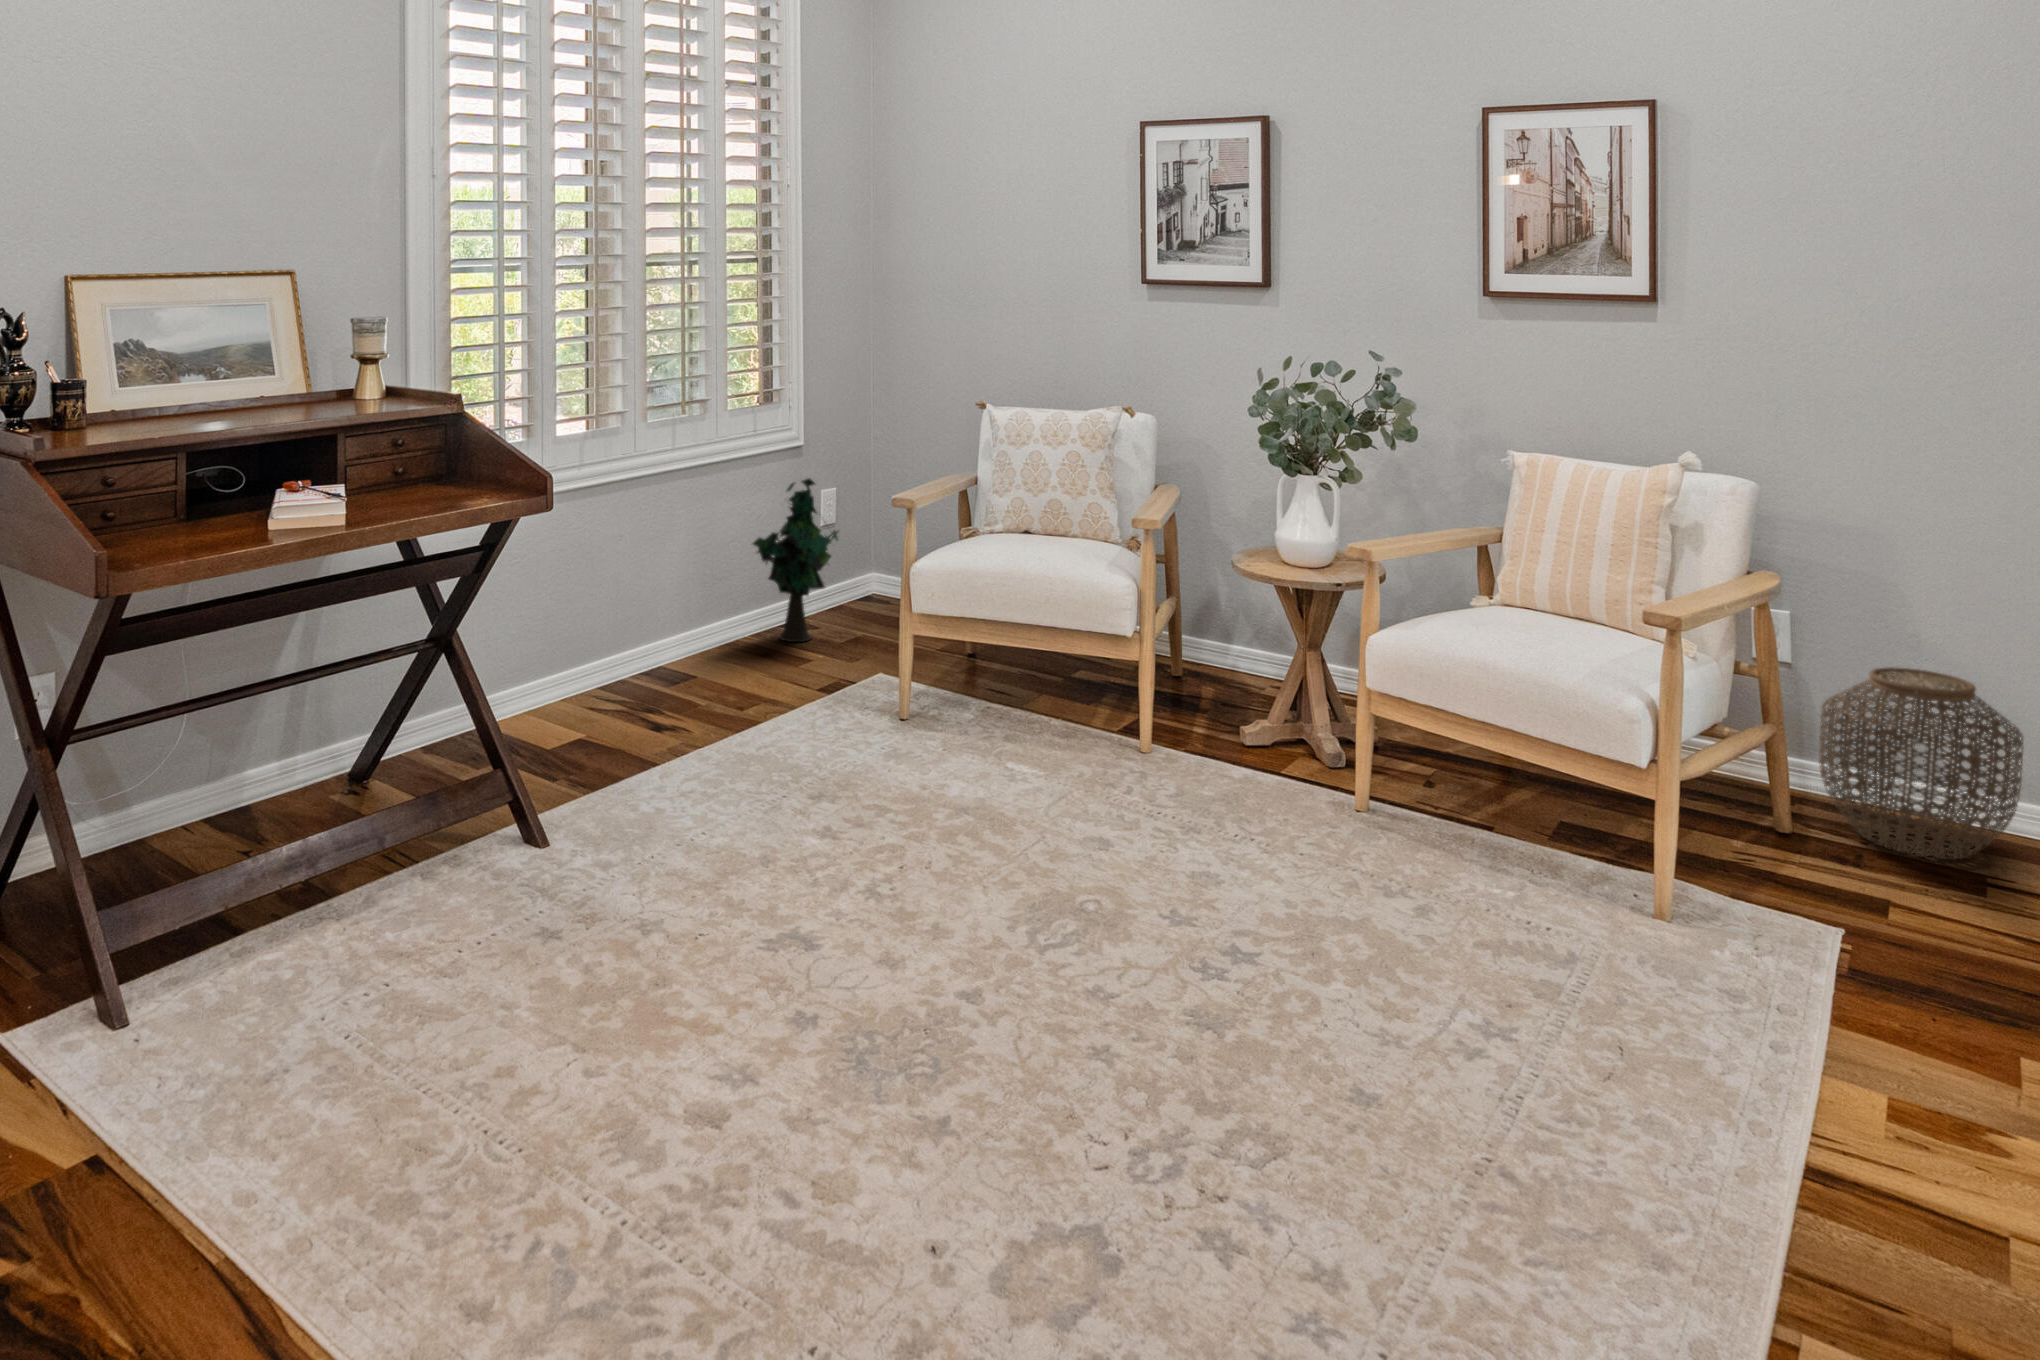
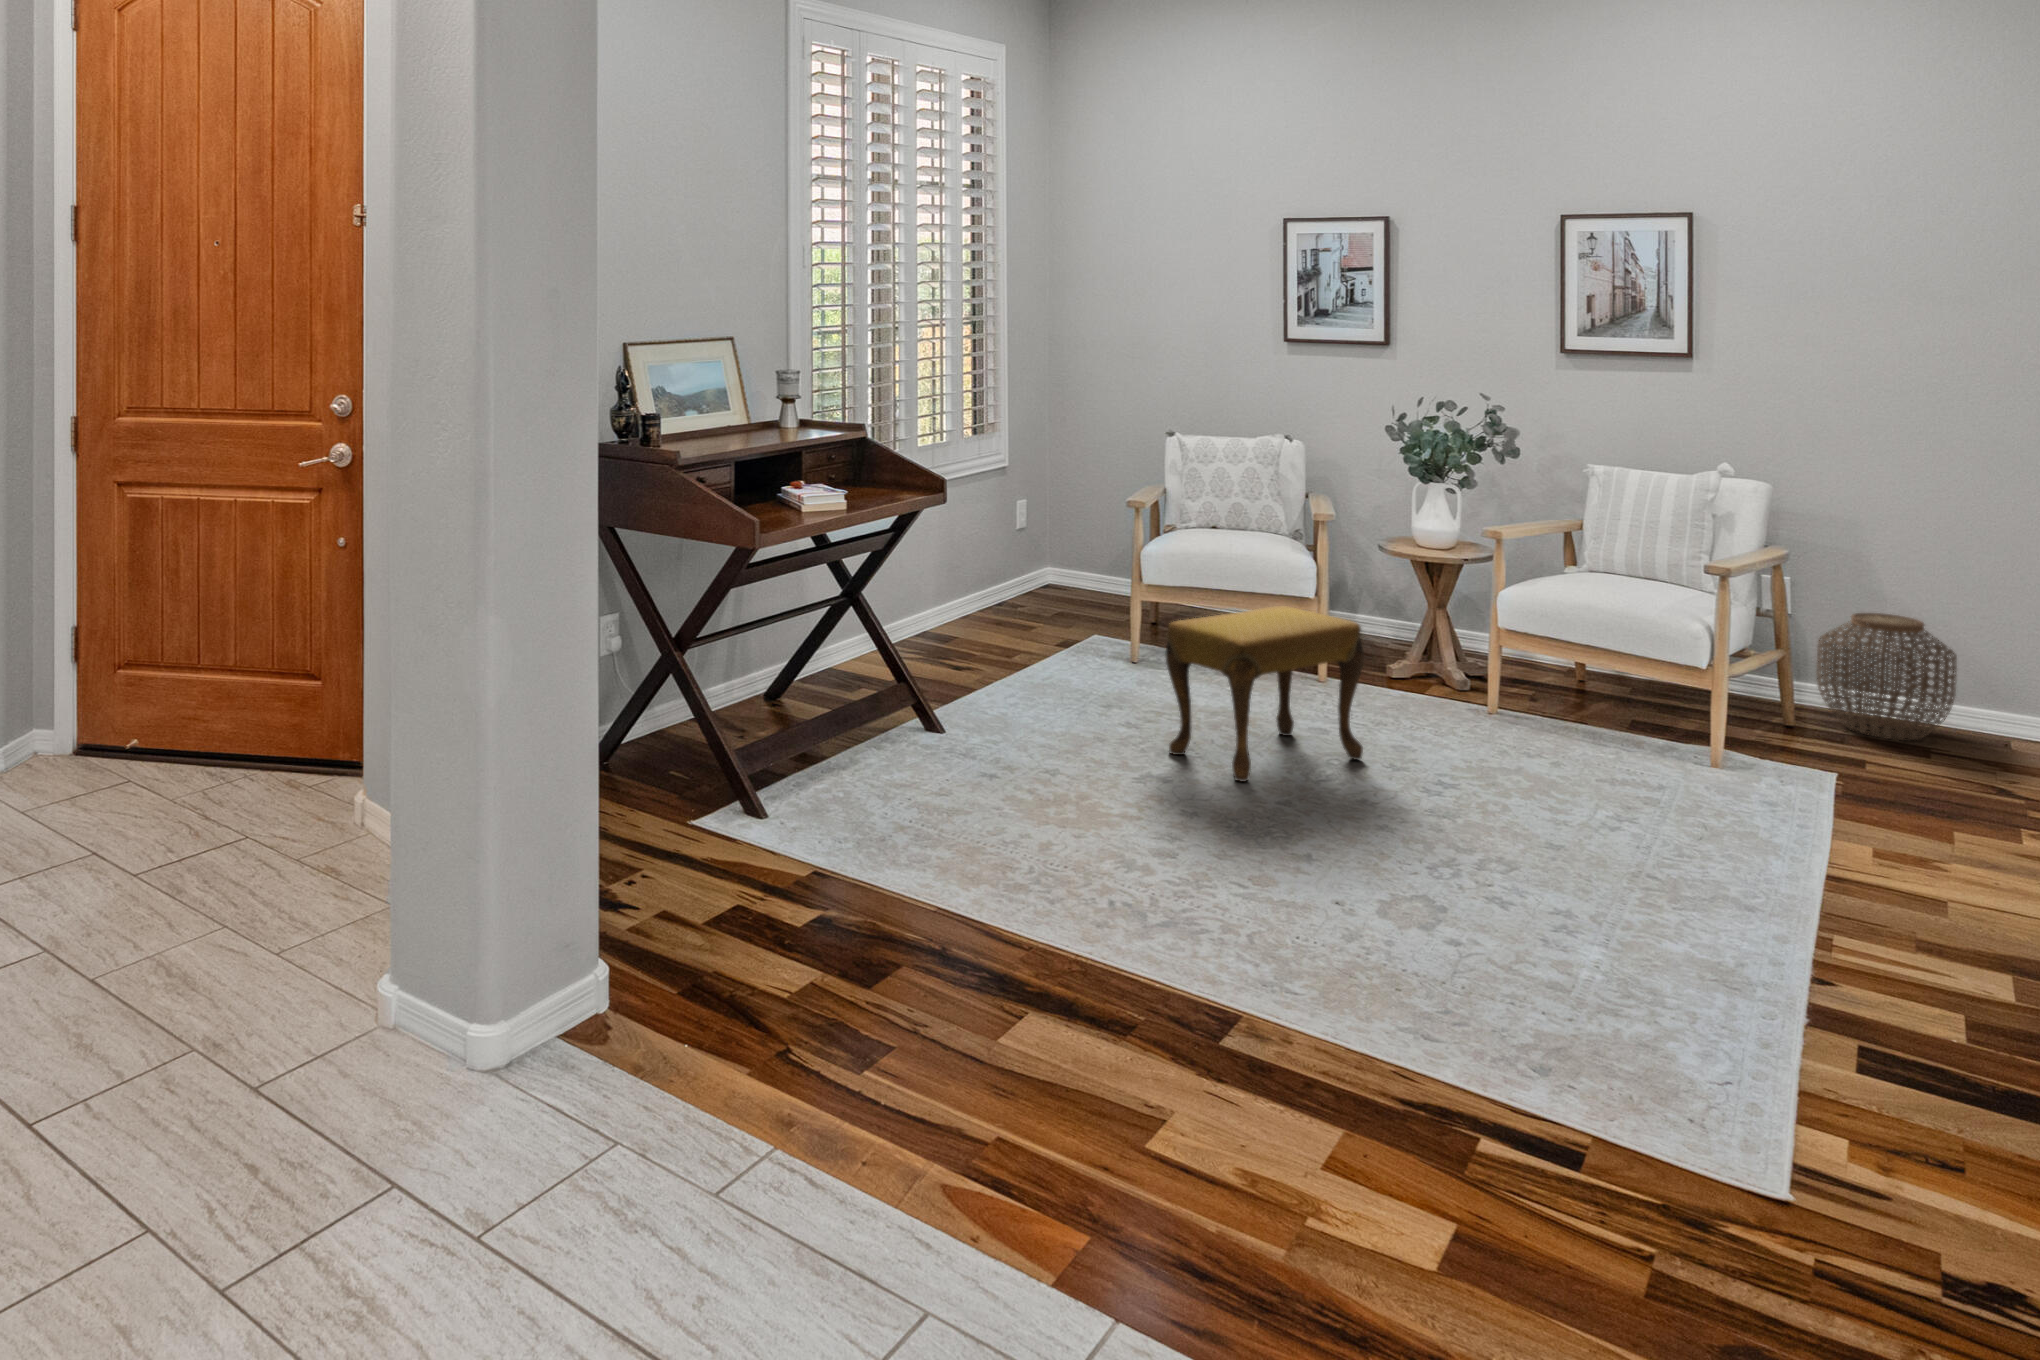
decorative plant: present [753,479,838,642] -> none [985,489,1050,614]
footstool: none [829,657,1124,944] -> present [1165,606,1364,782]

